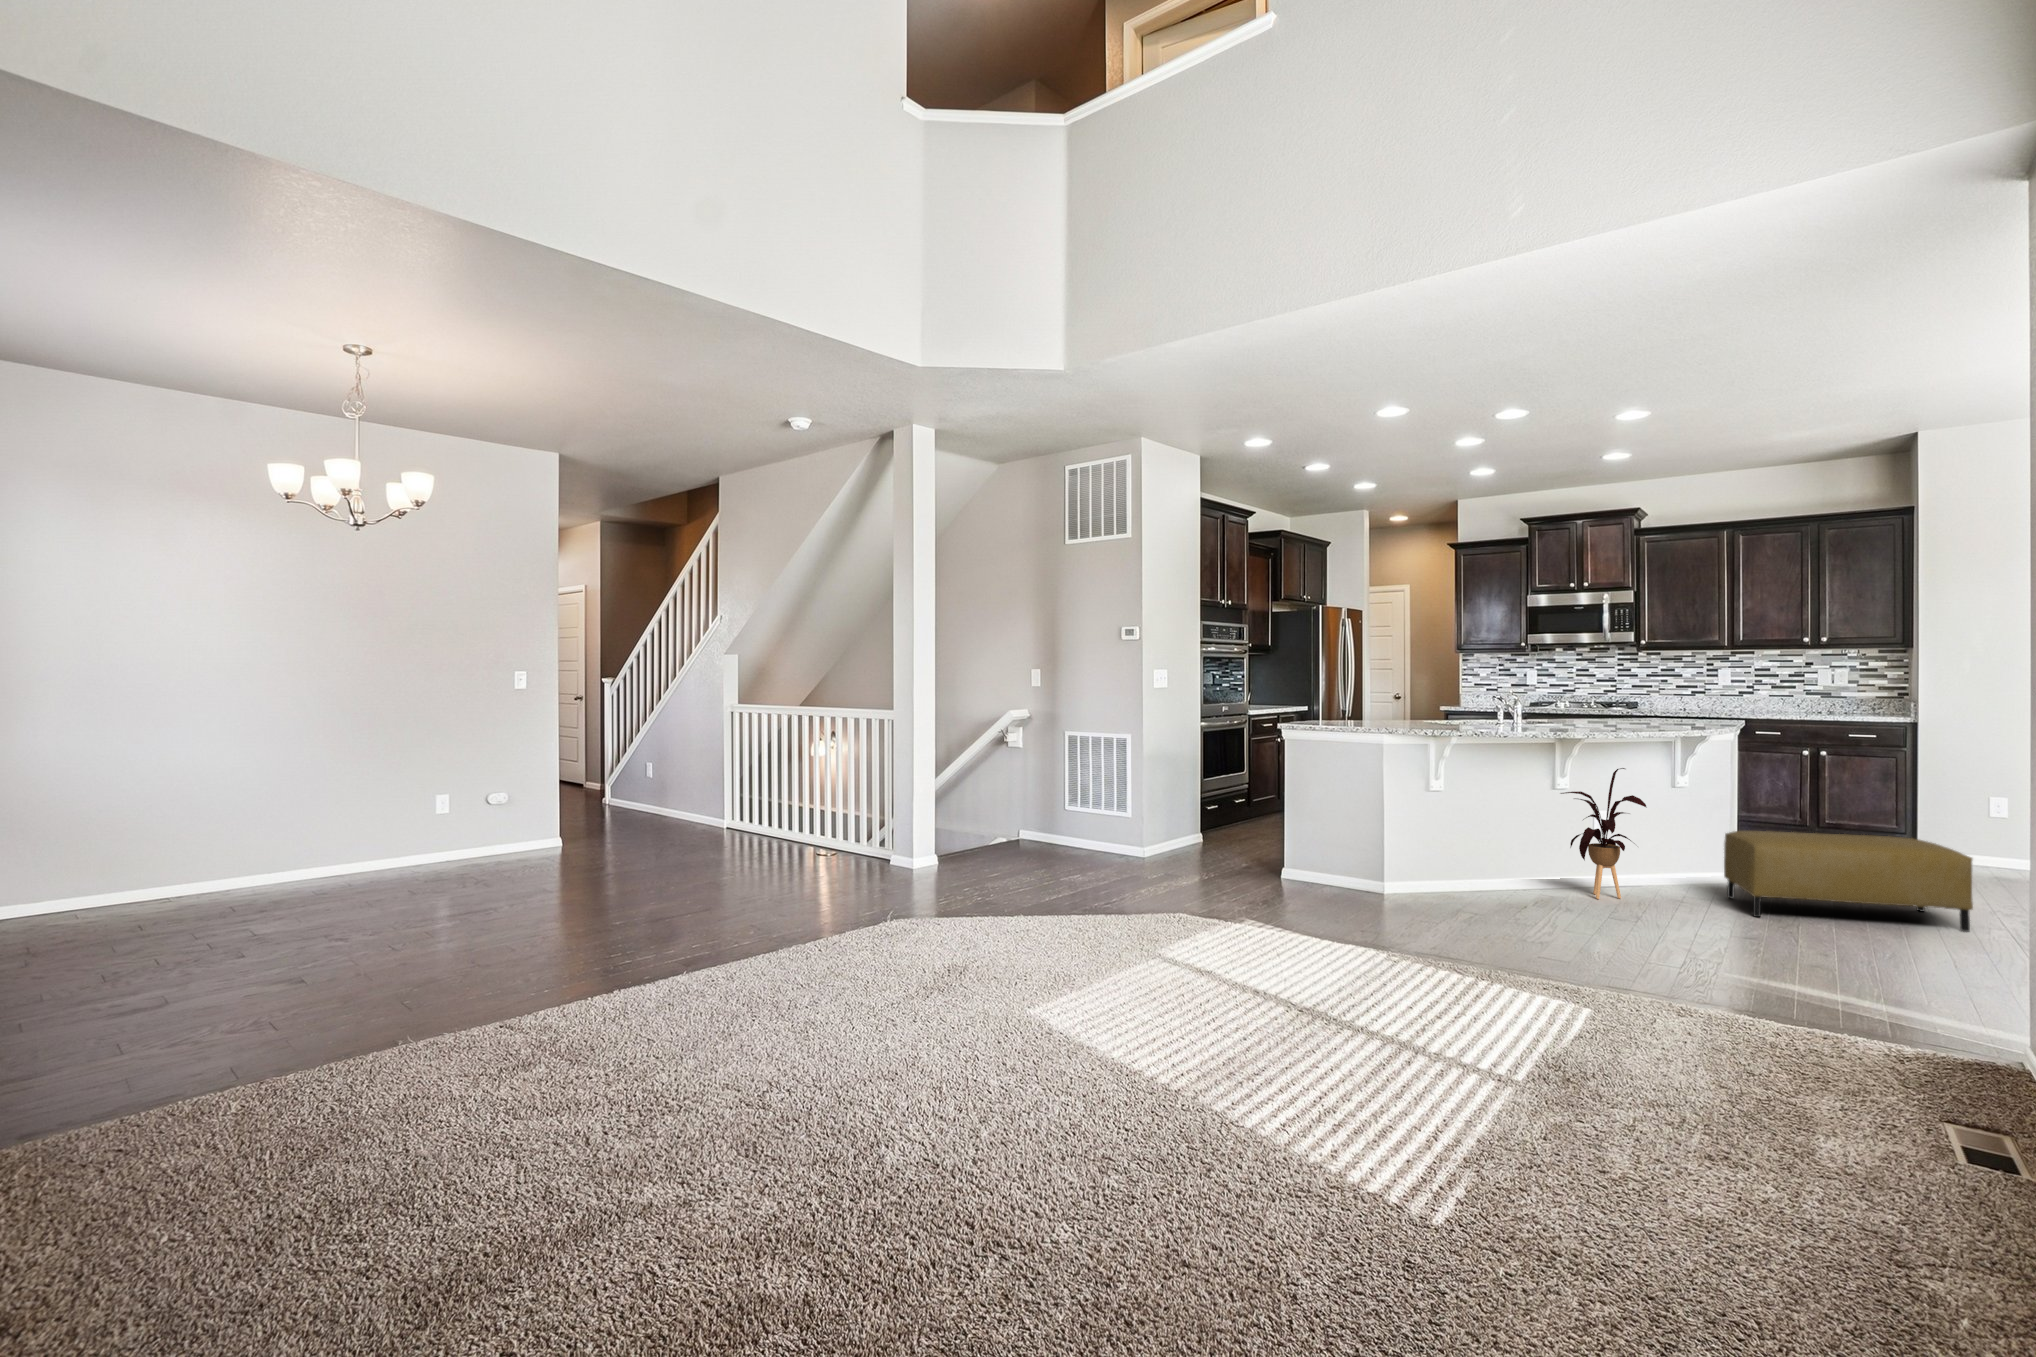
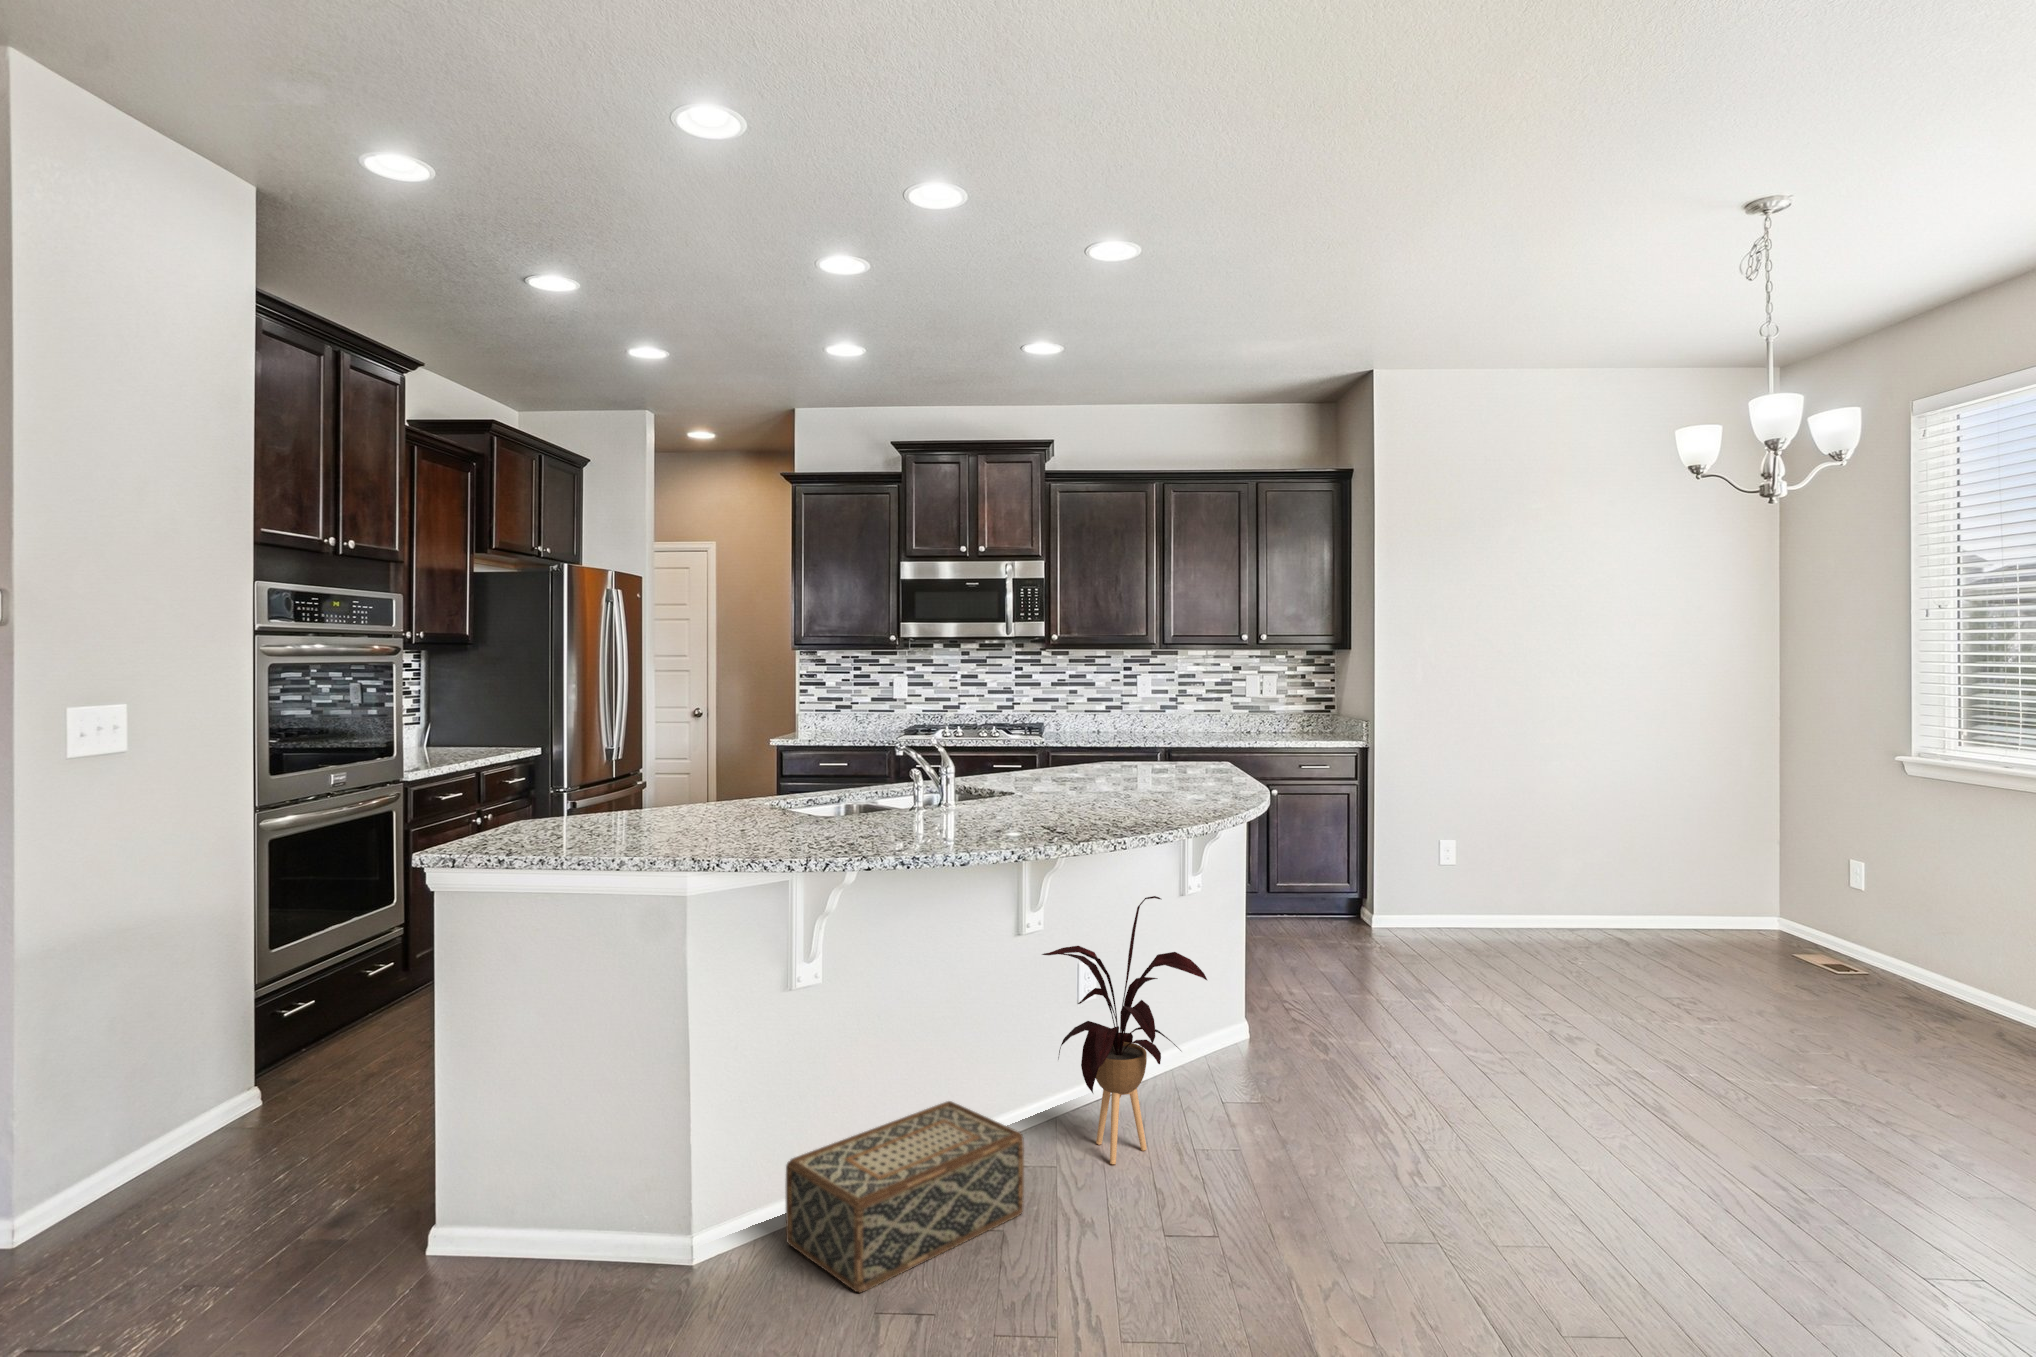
ottoman: present [1724,831,1973,932] -> none [1278,960,1625,1160]
woven basket: none [1424,855,1539,905] -> present [786,1101,1024,1293]

